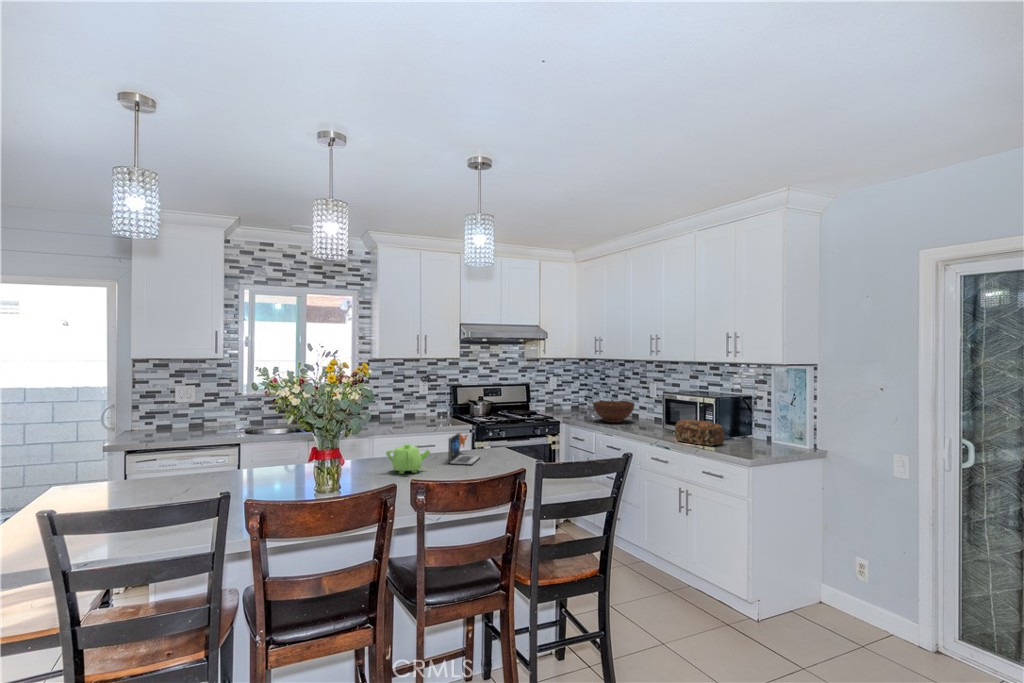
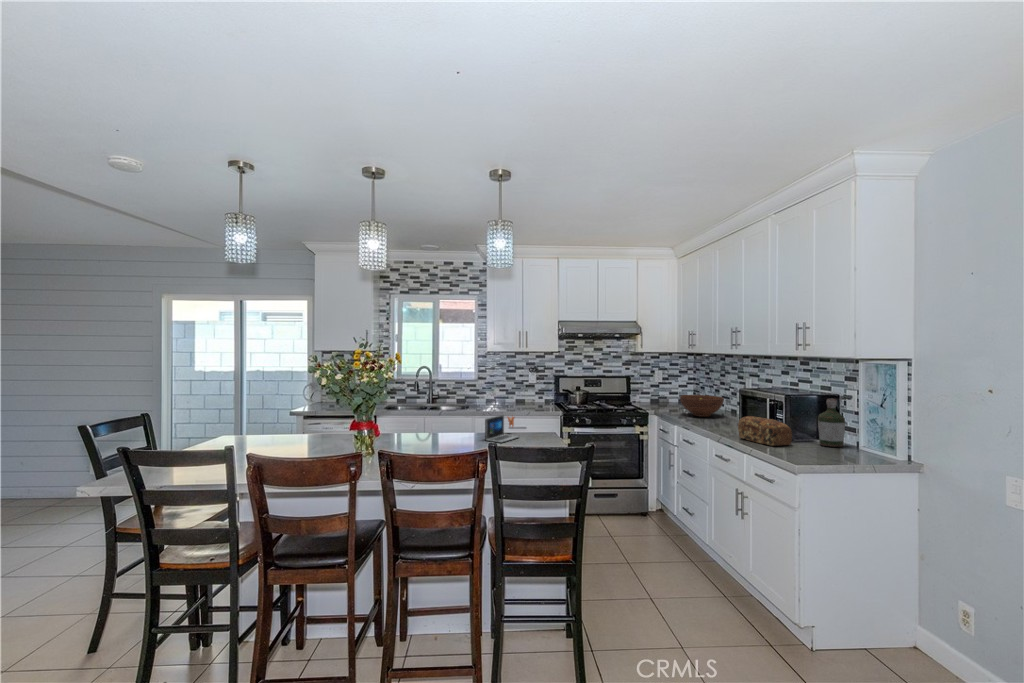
bottle: none [740,400,763,443] -> present [818,399,845,447]
teapot: present [386,444,430,474] -> none [426,421,463,445]

